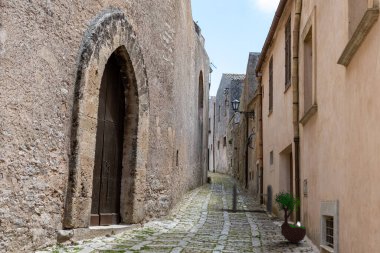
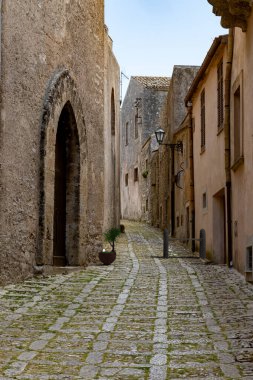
potted tree: present [274,192,306,243] -> present [99,227,121,265]

